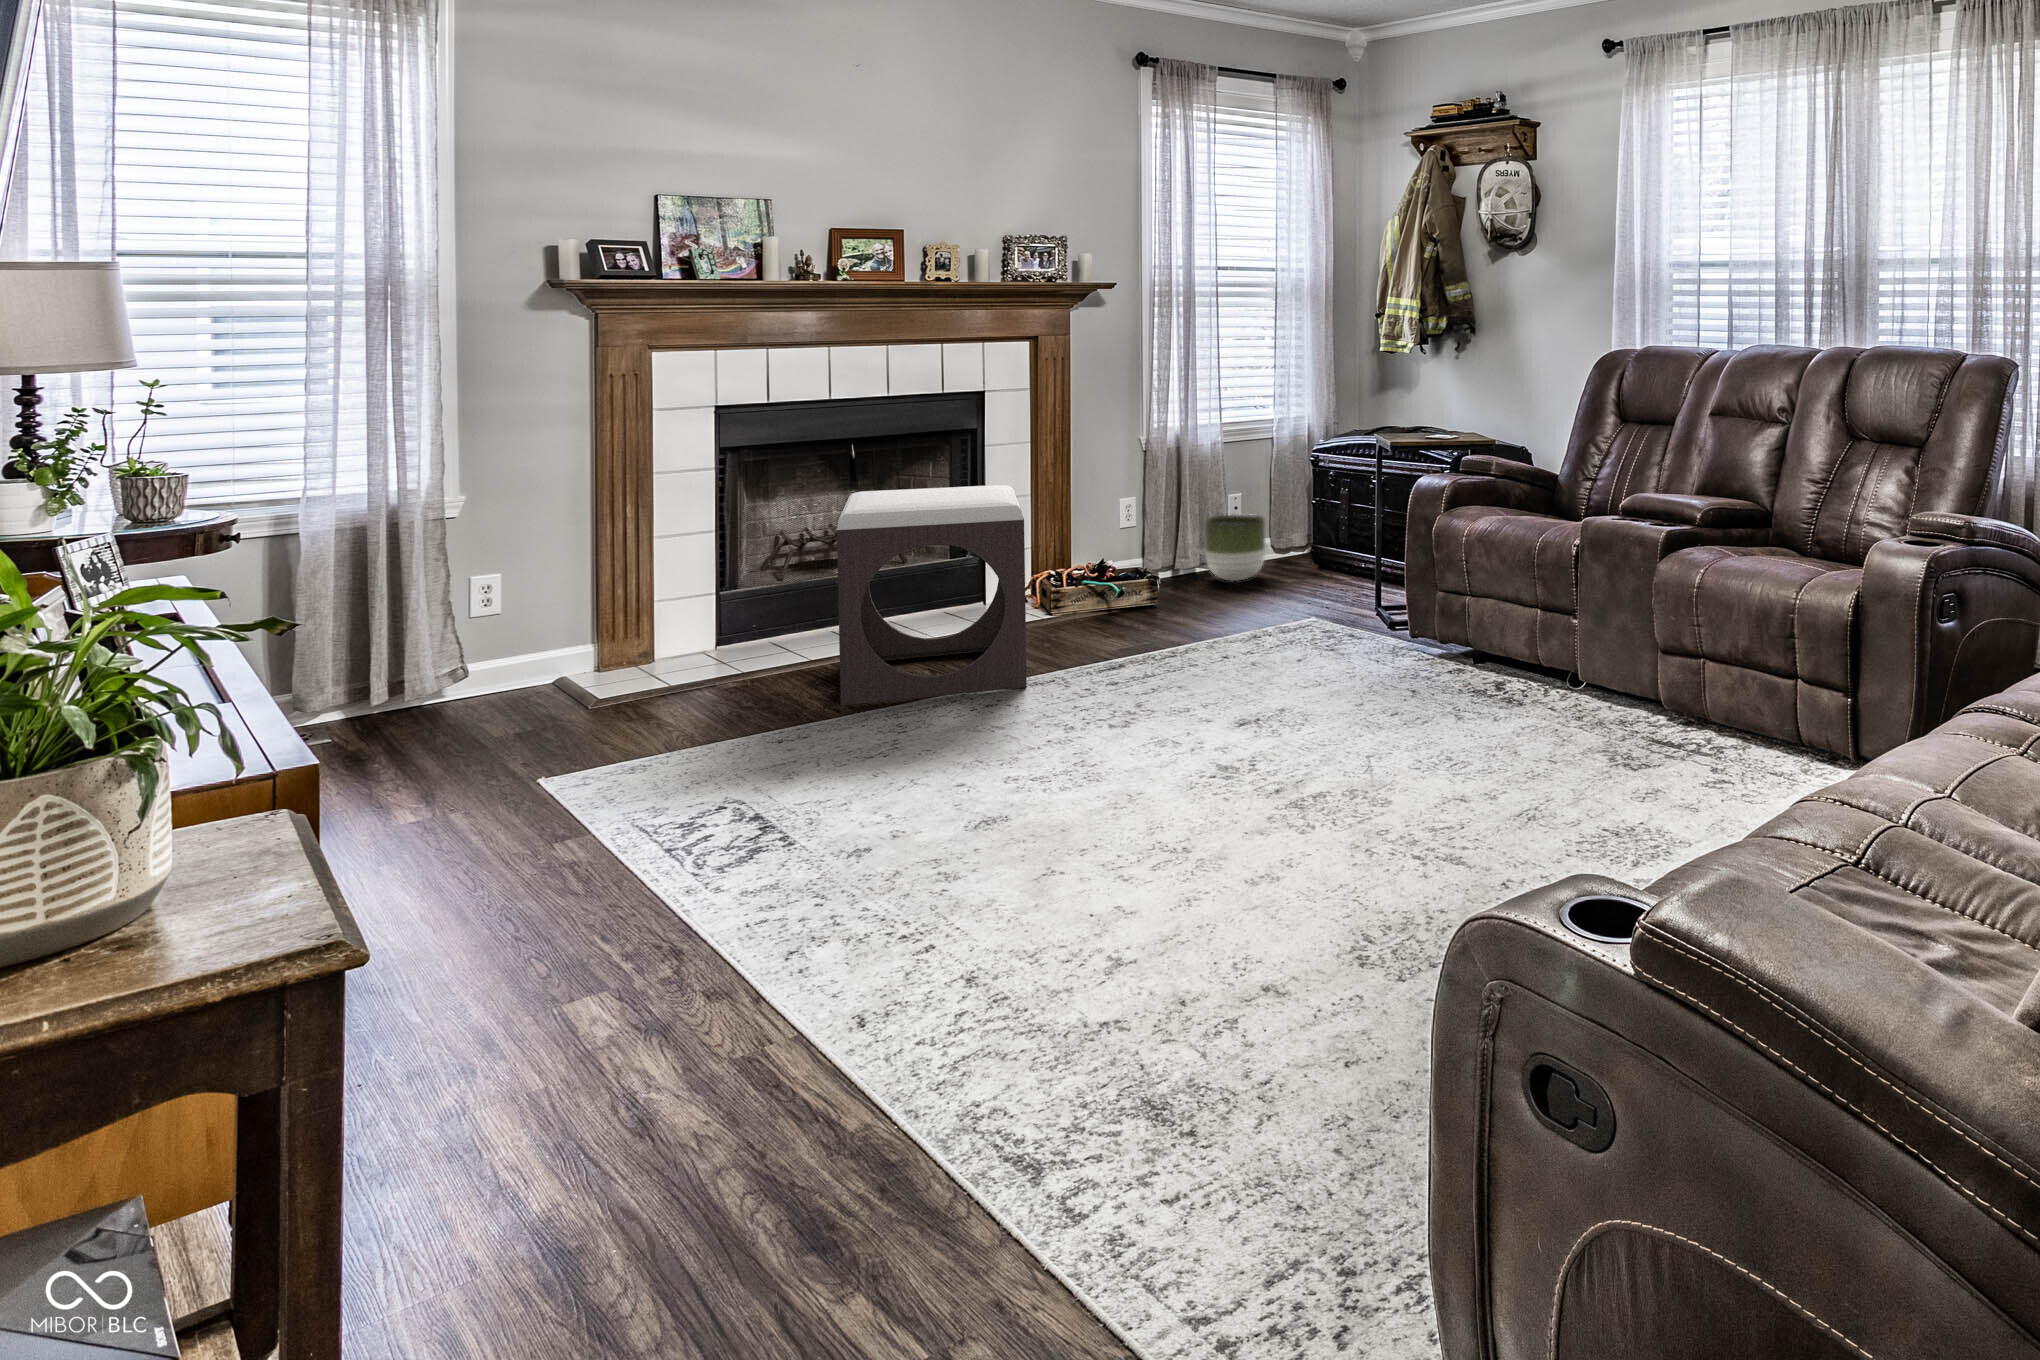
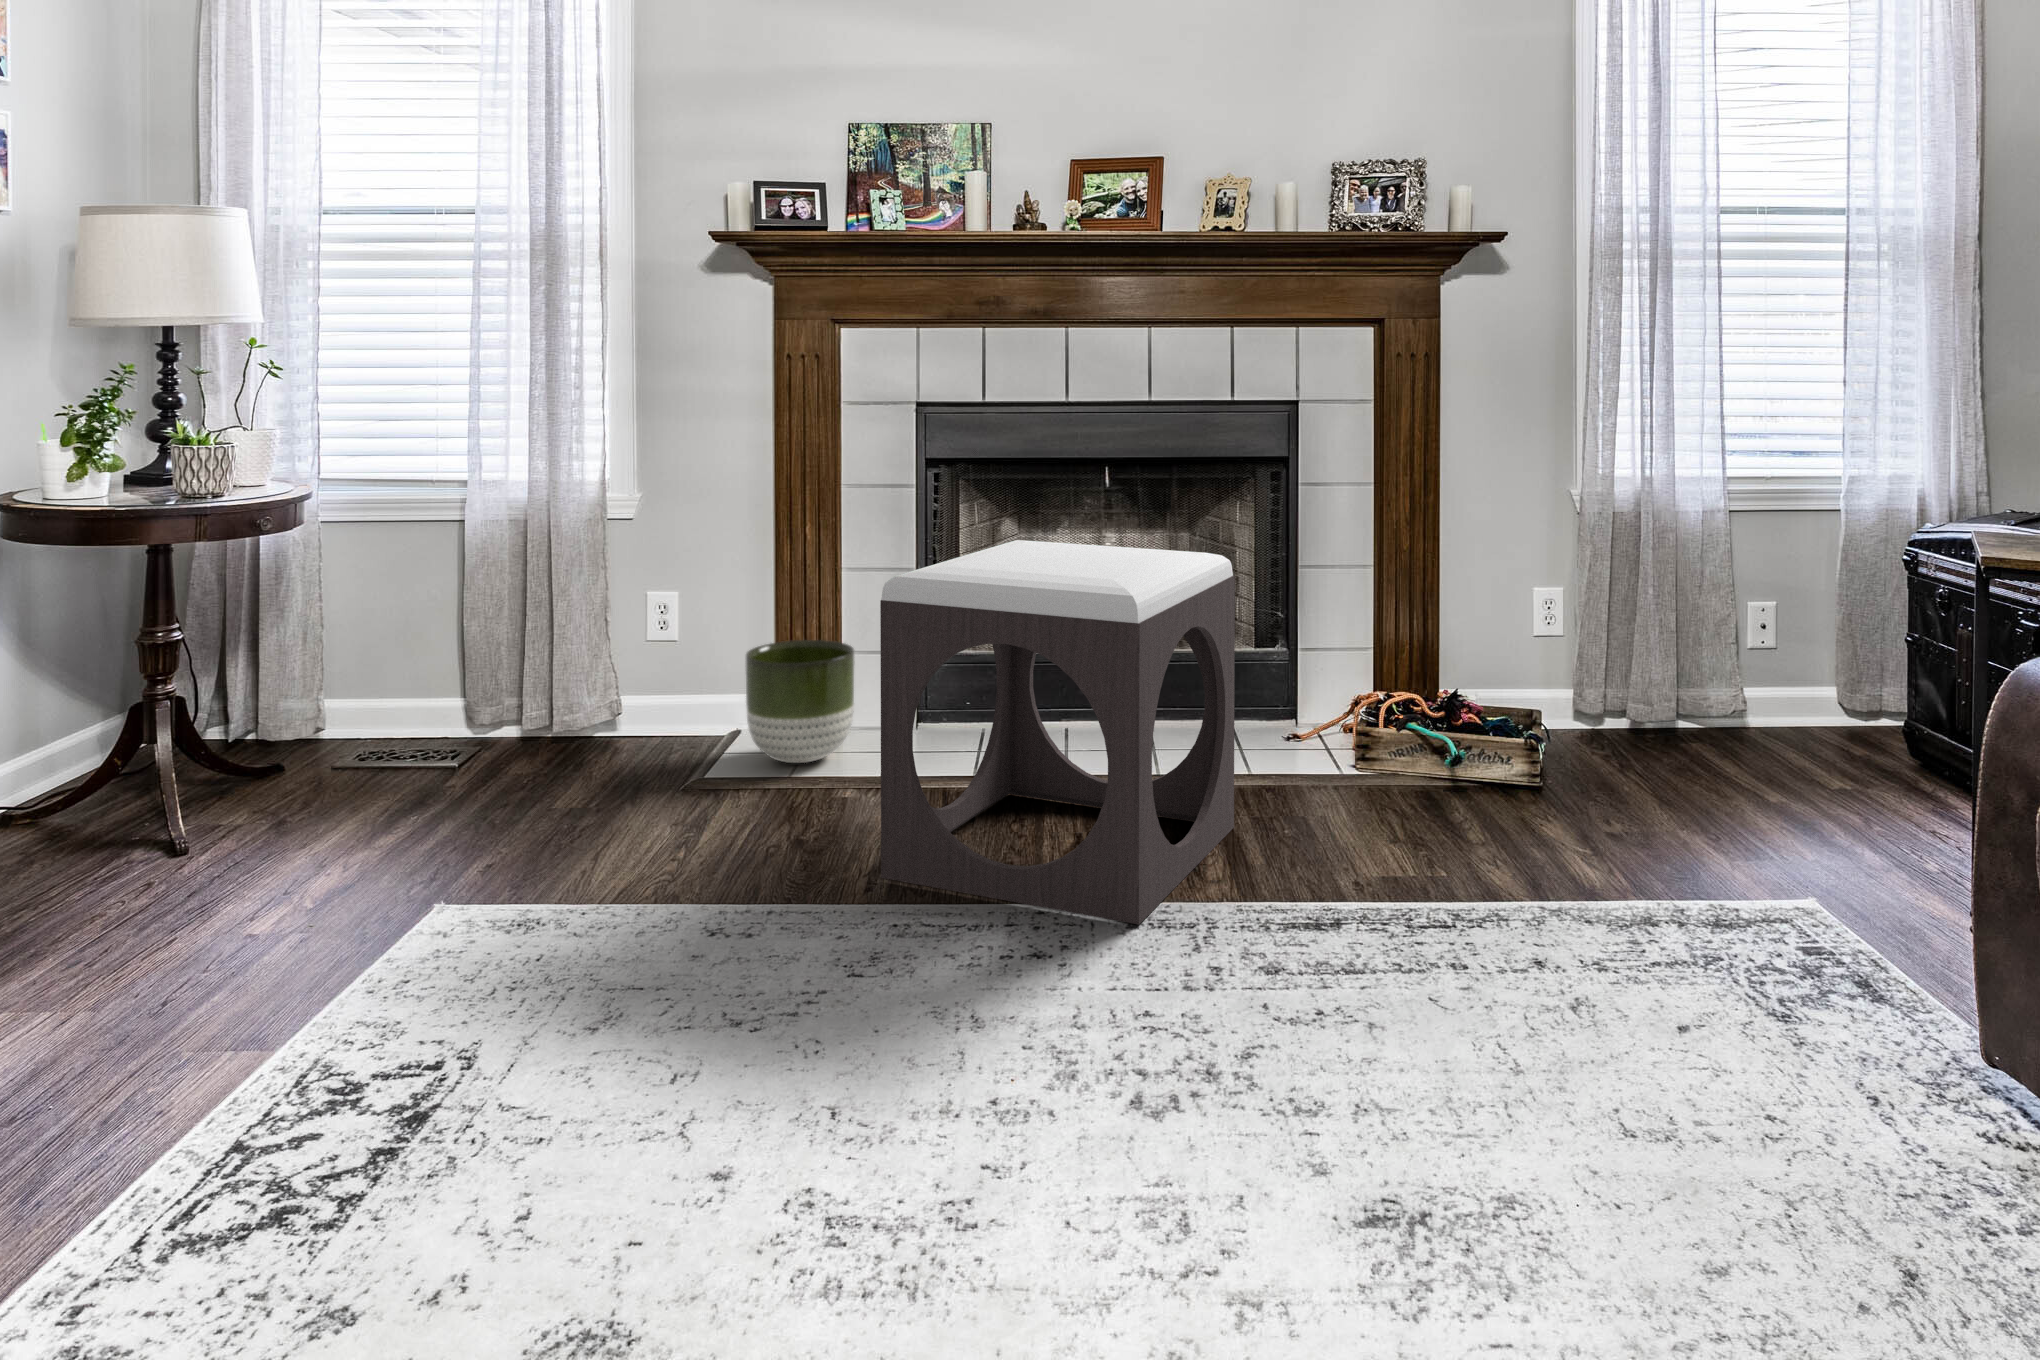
planter: present [1204,514,1266,581] -> present [745,640,855,763]

